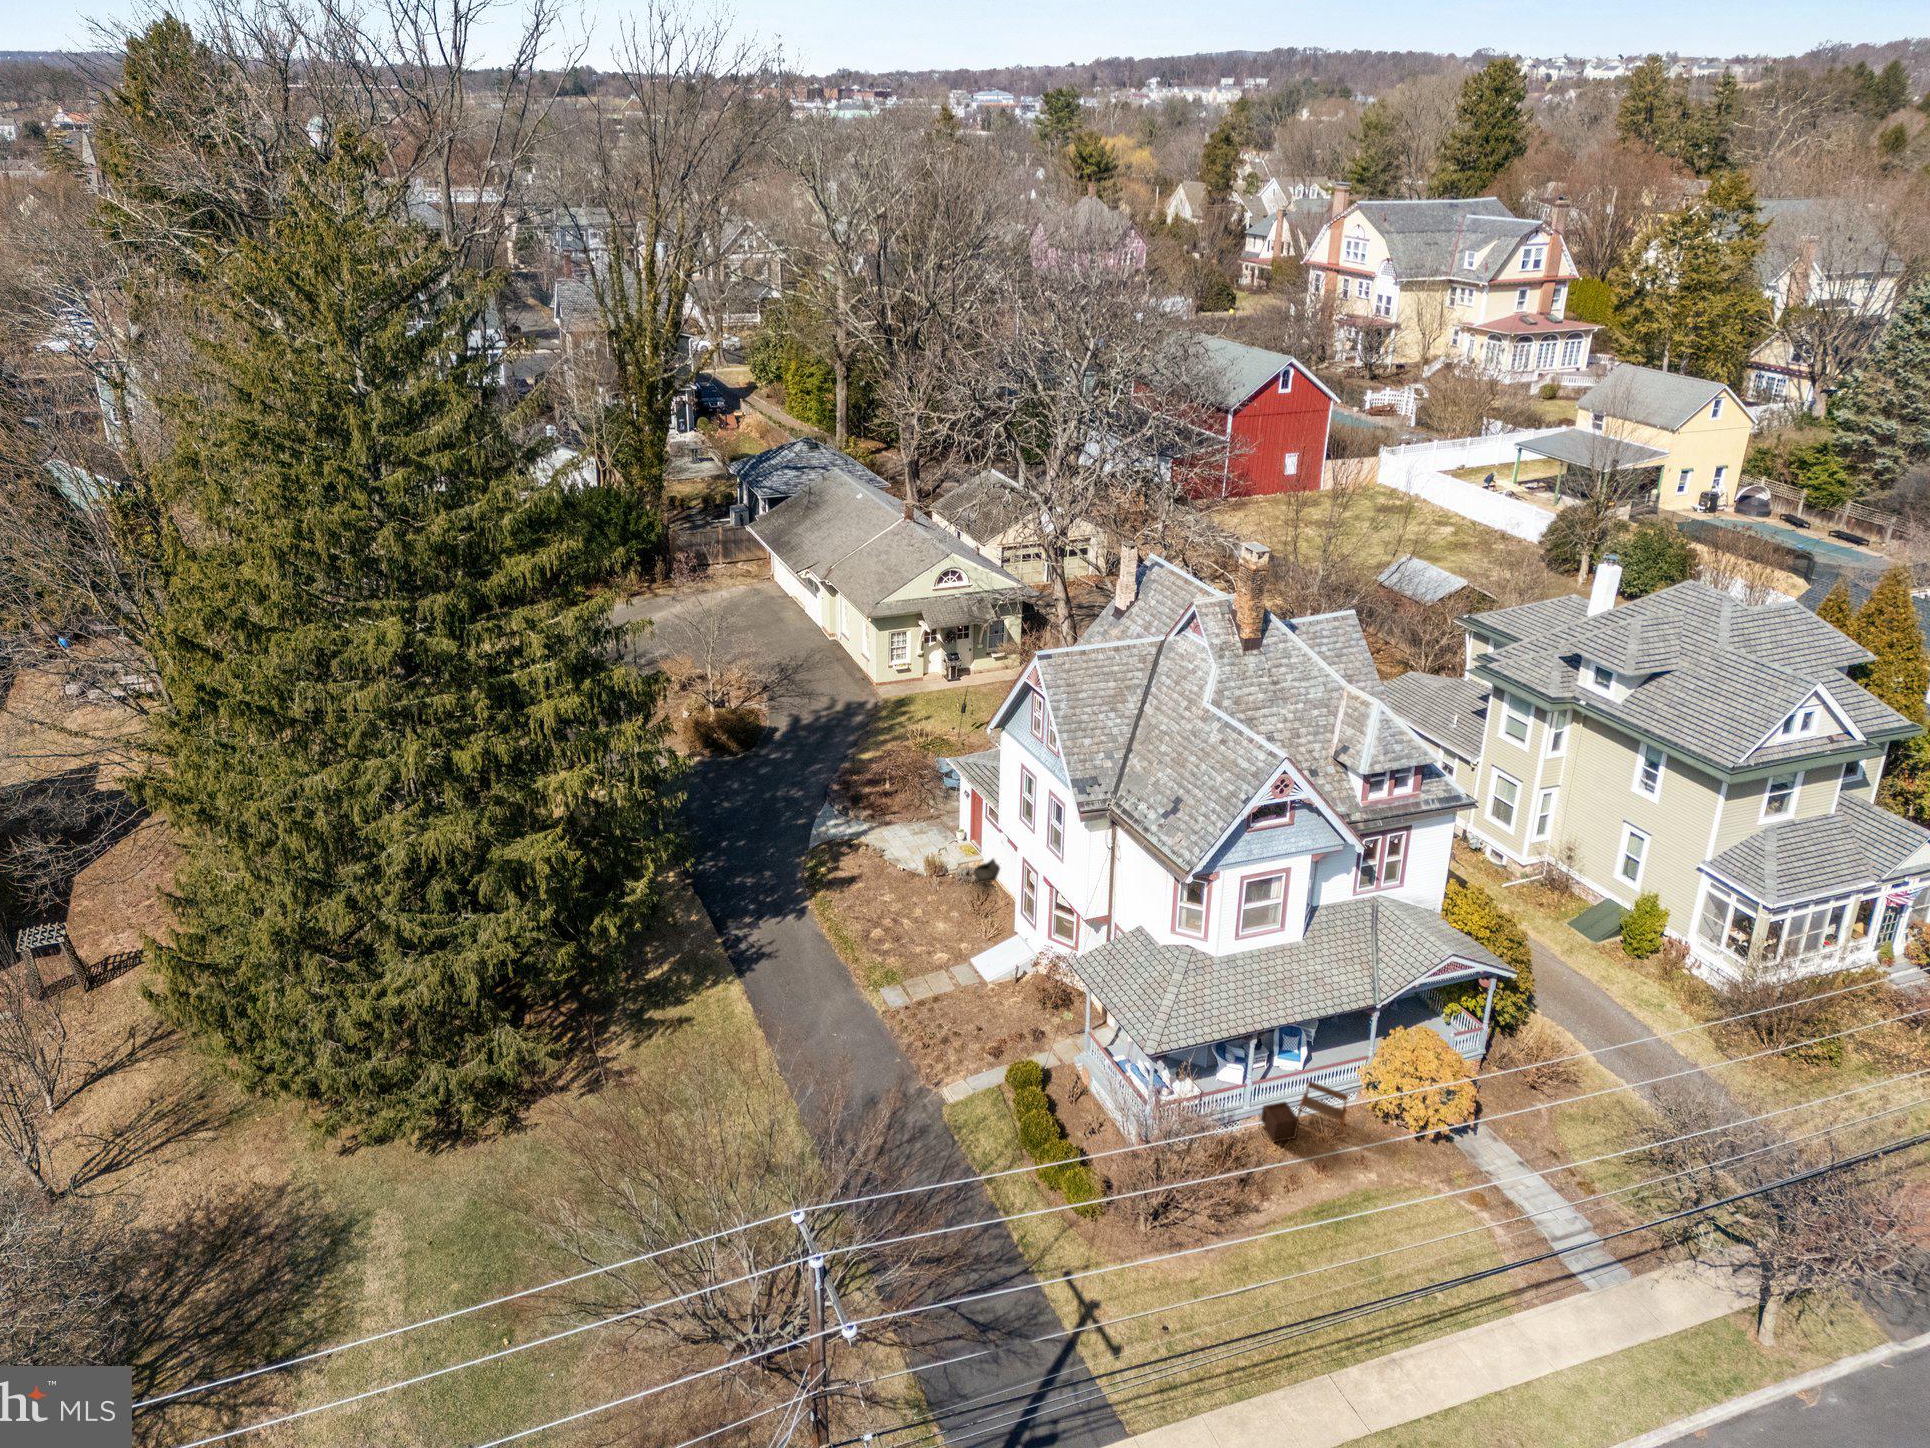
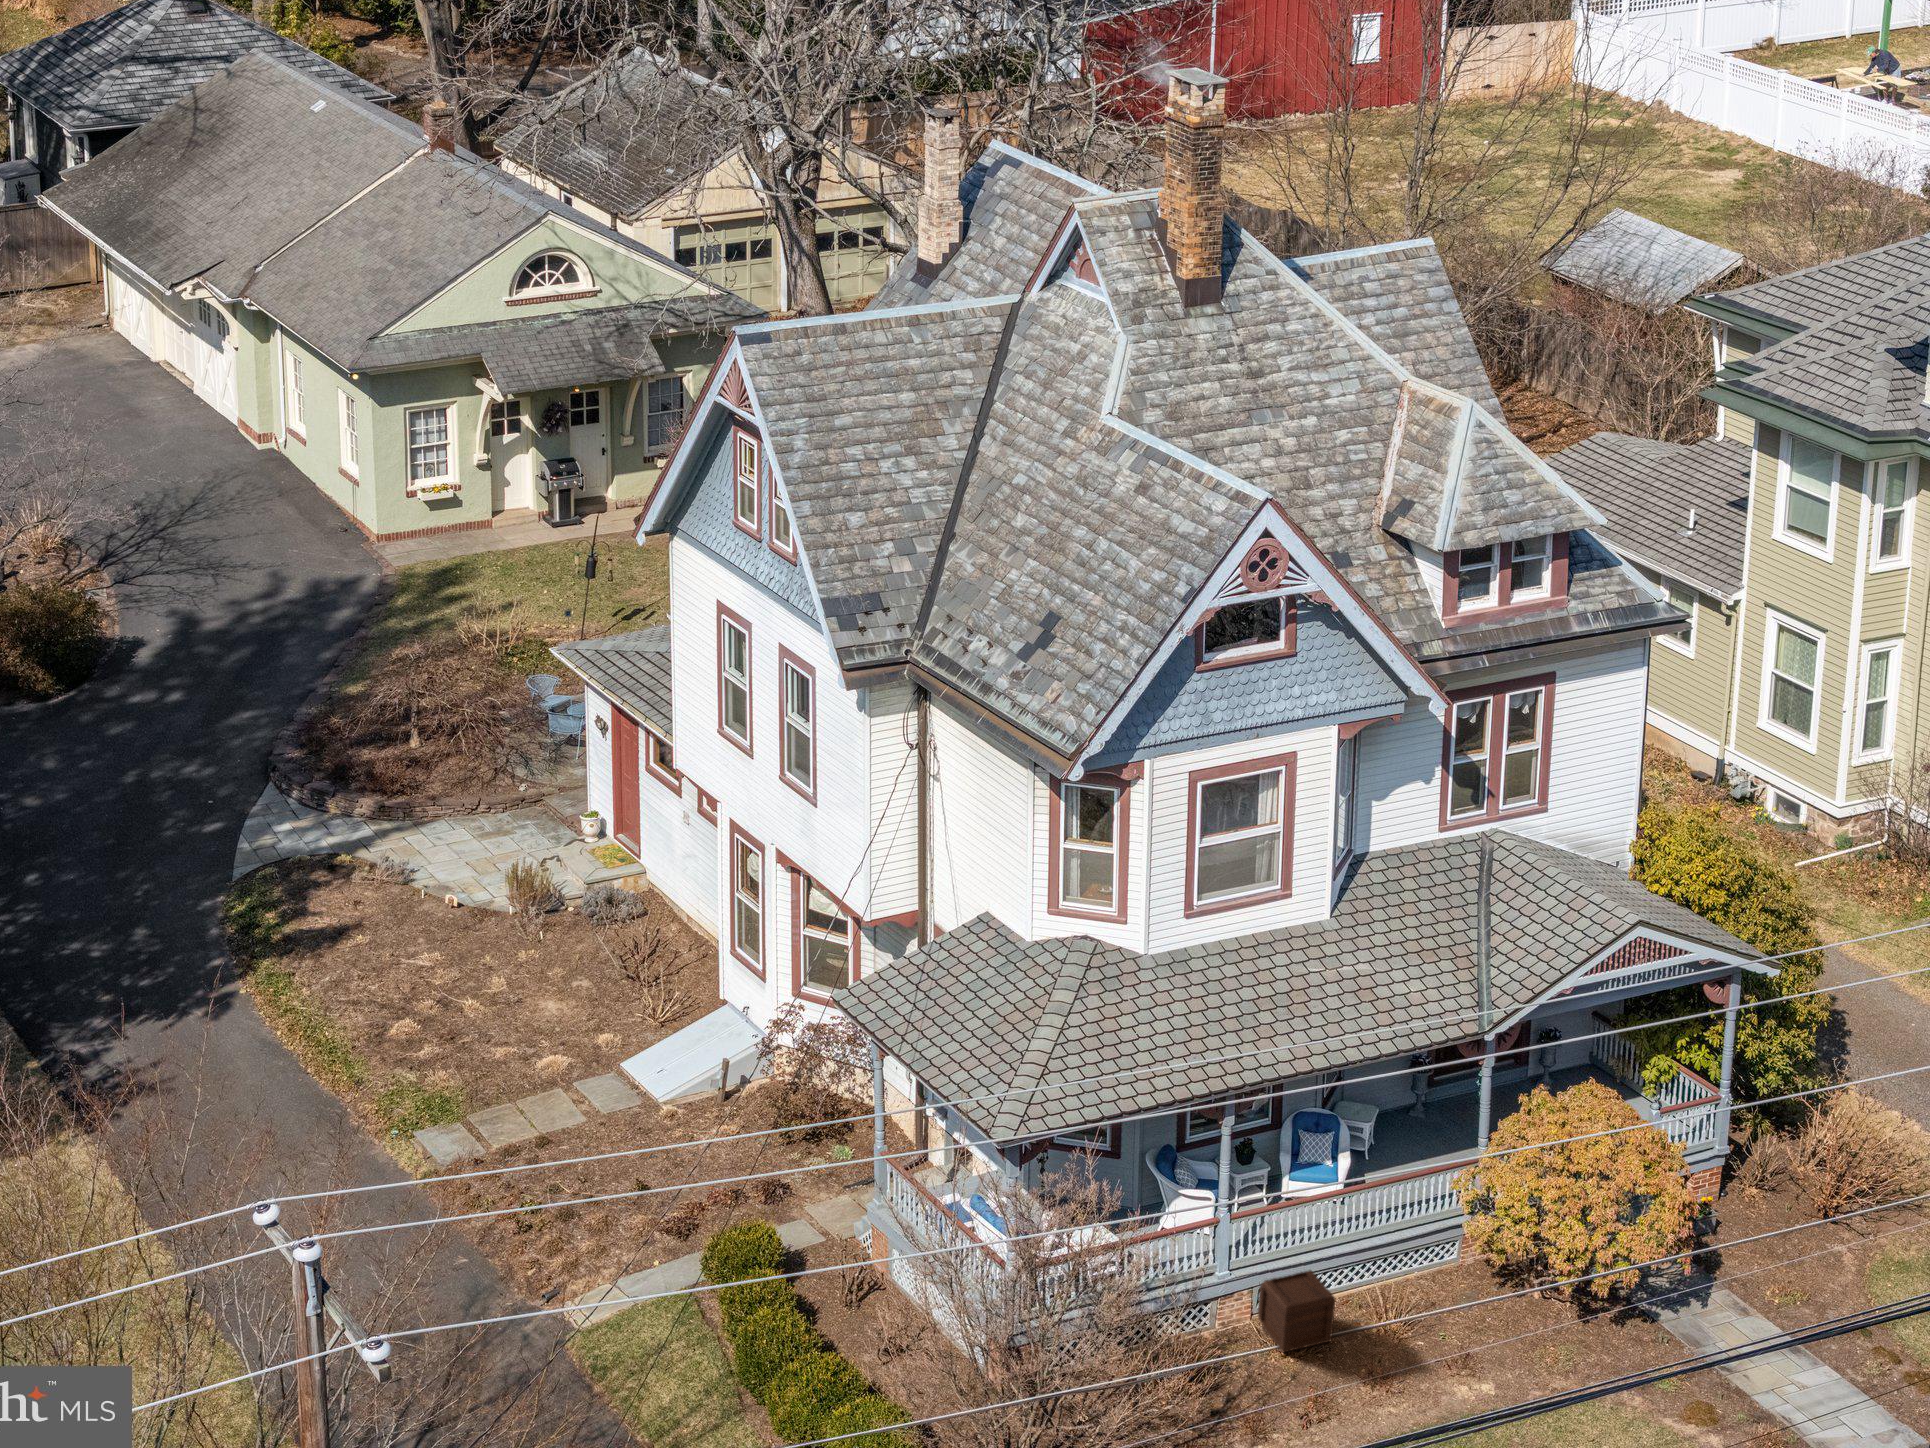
lounge chair: present [974,859,1000,891] -> none [627,860,691,938]
bench: present [1297,1081,1348,1139] -> none [1333,1220,1438,1339]

